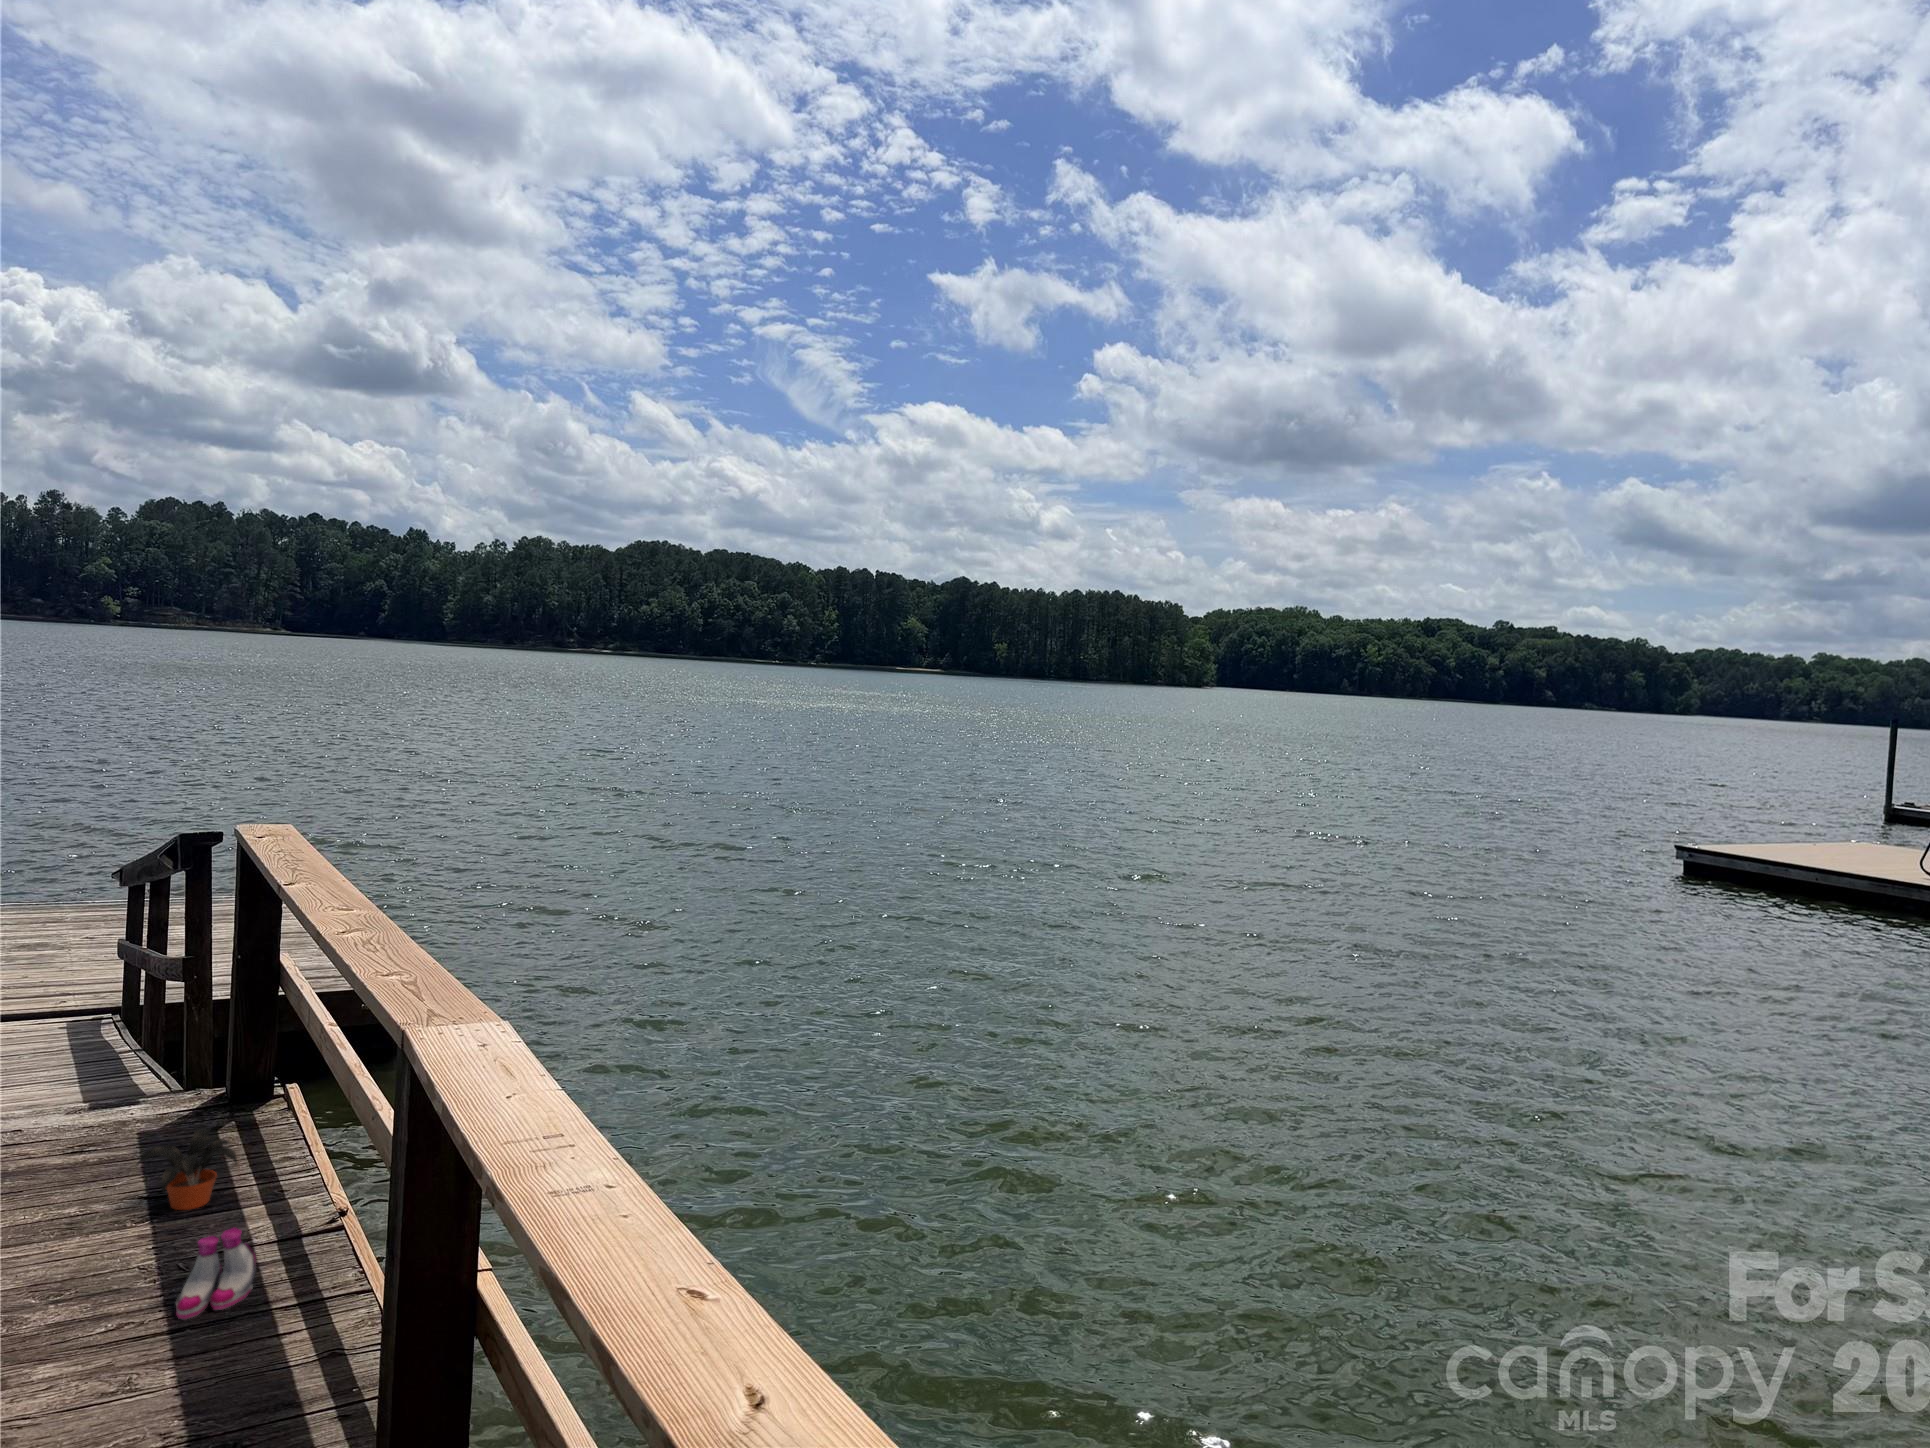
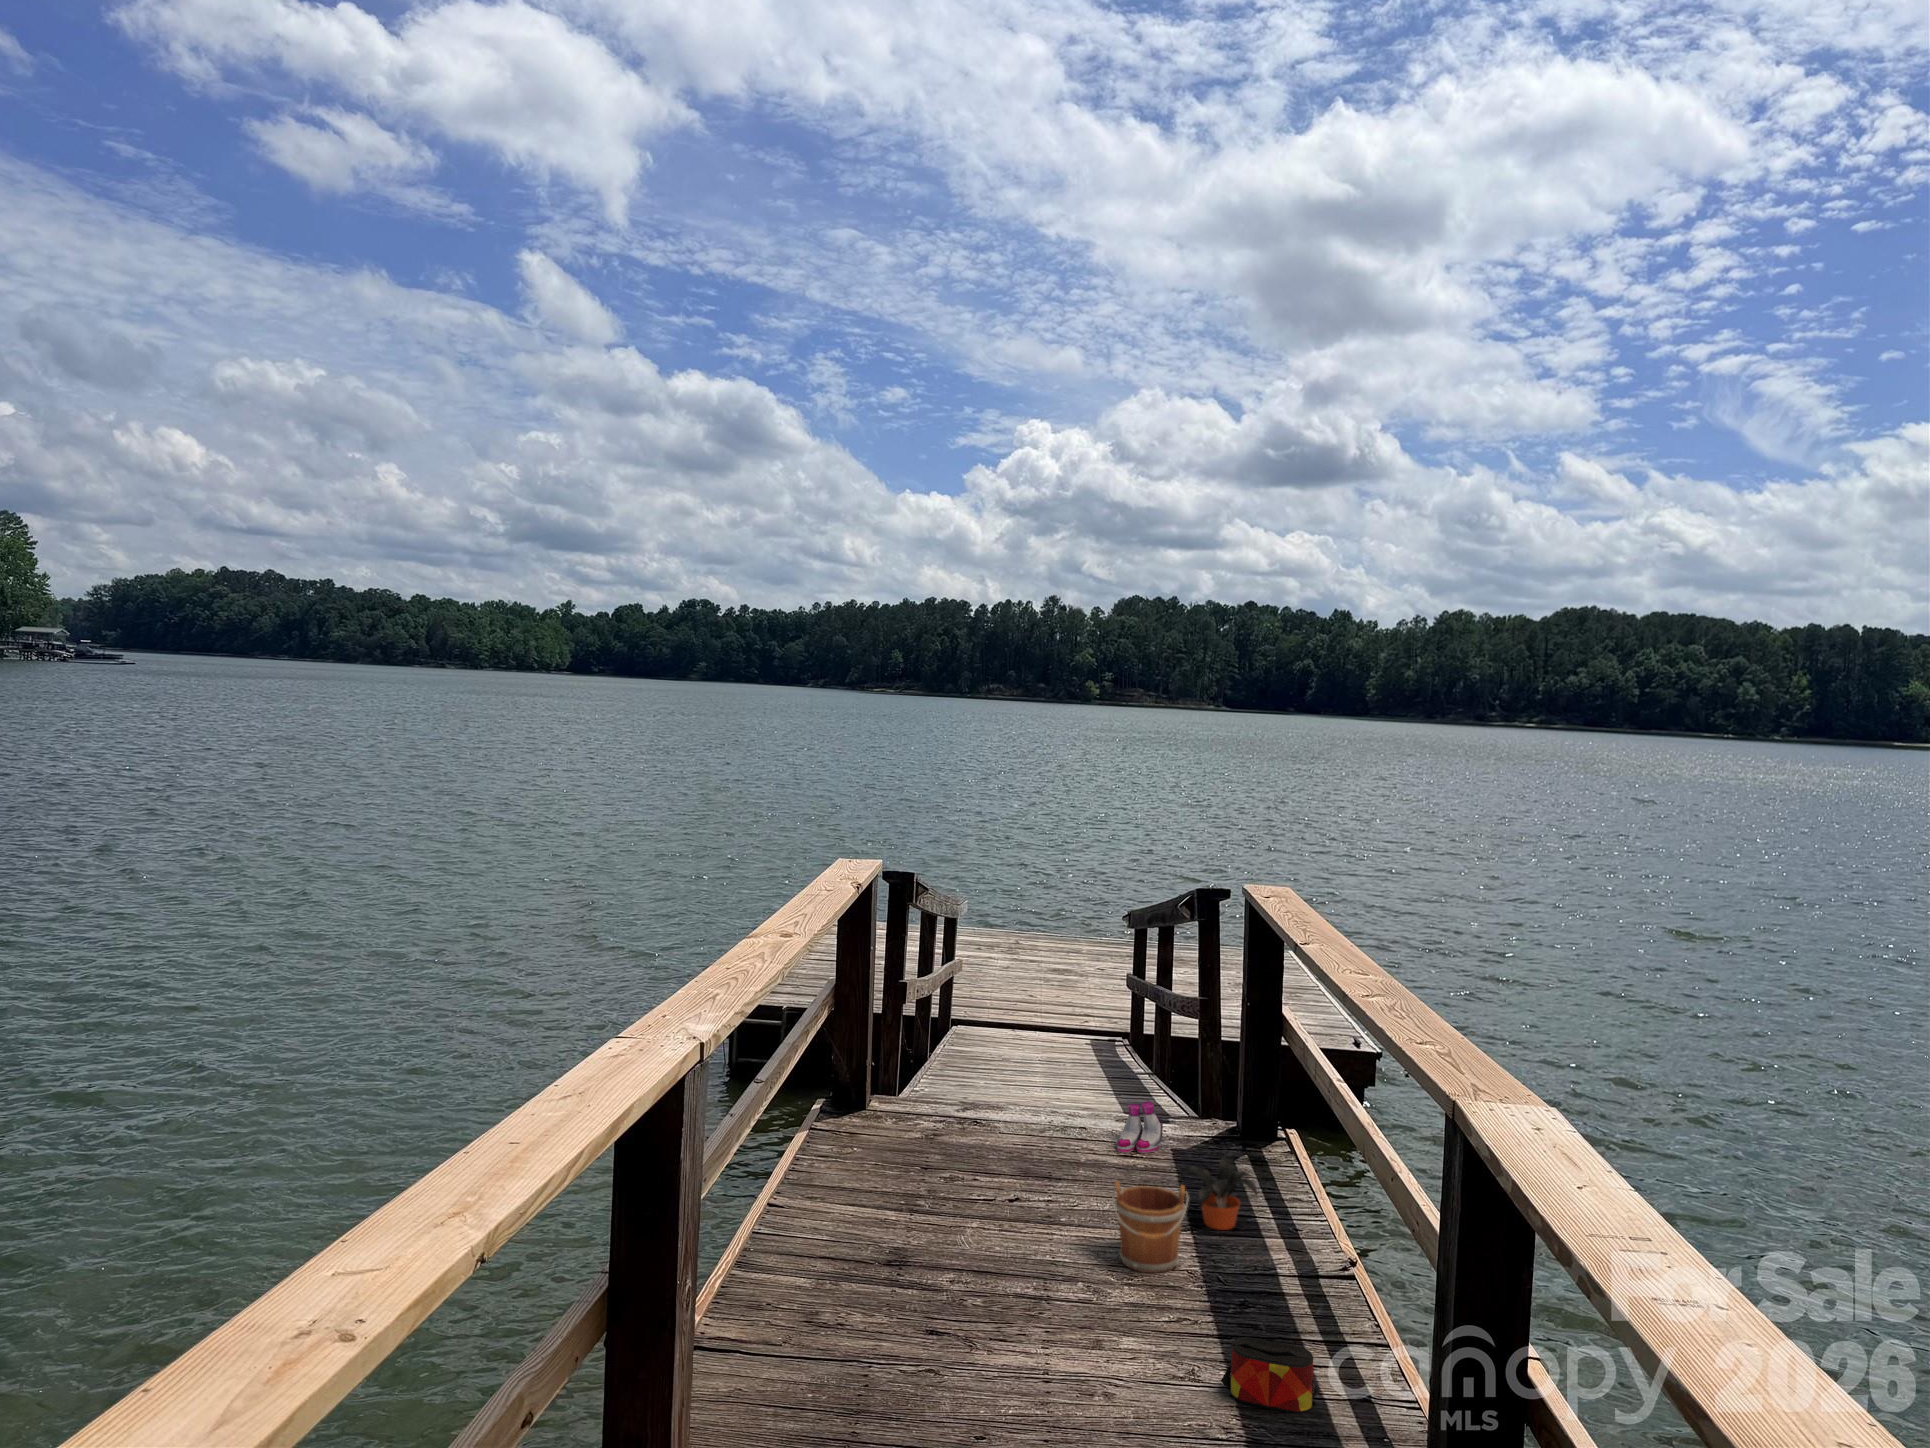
bucket: none [34,1172,142,1285] -> present [1112,1181,1188,1273]
boots: present [176,1228,256,1319] -> present [1117,1101,1163,1153]
bag: none [160,1318,283,1401] -> present [1220,1337,1319,1413]

